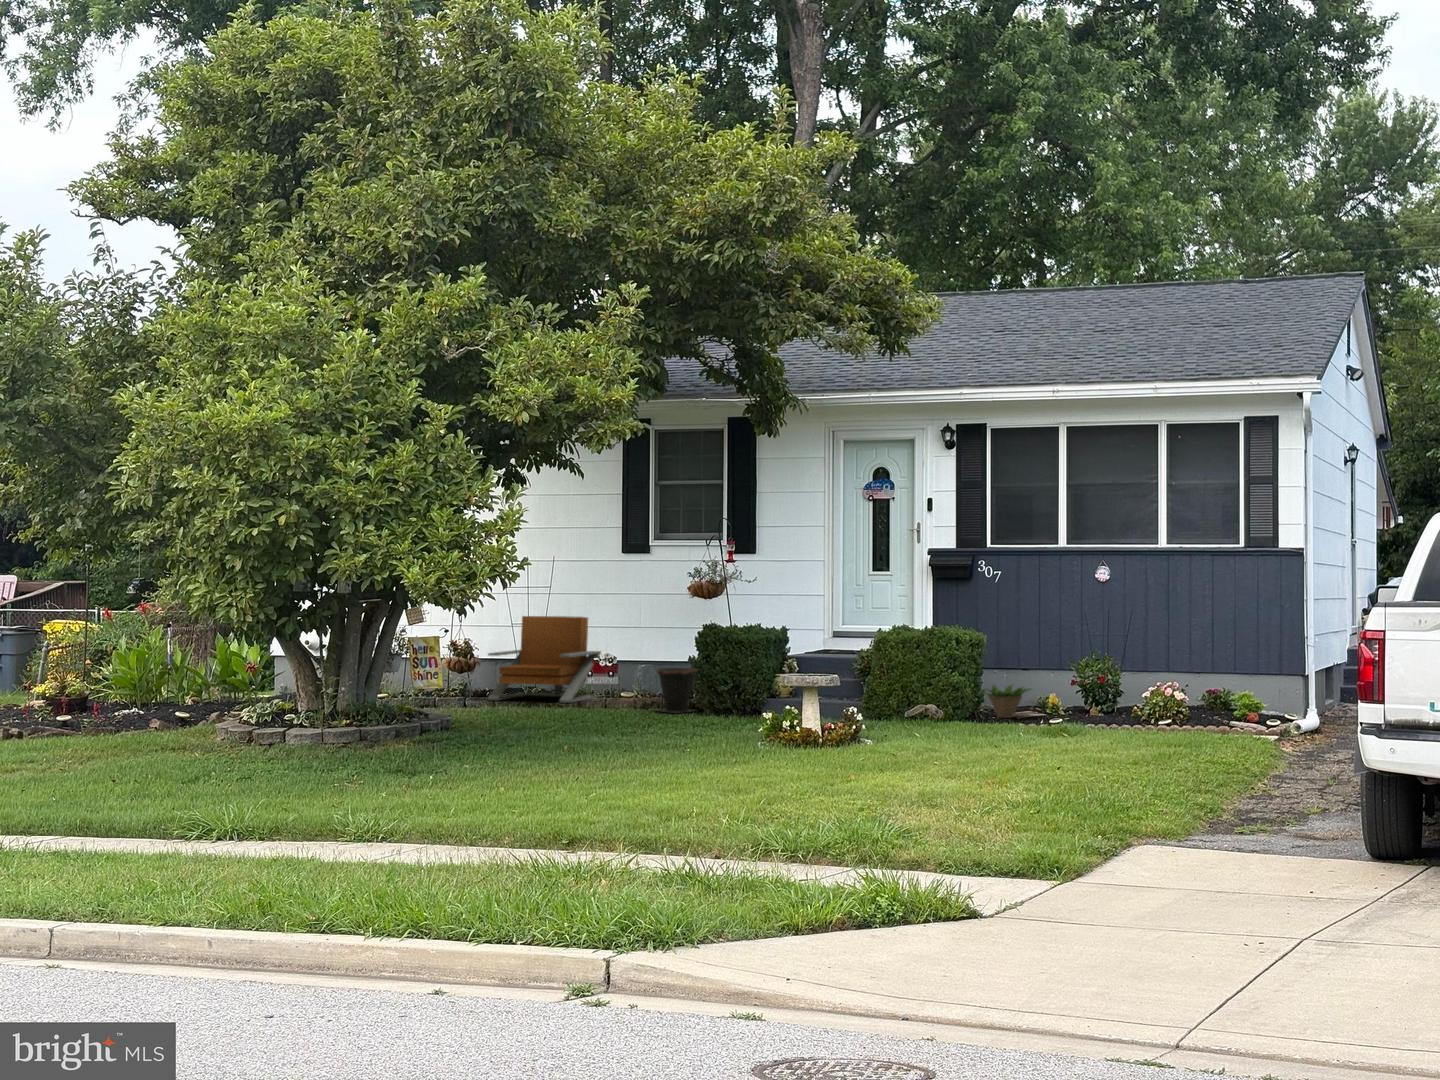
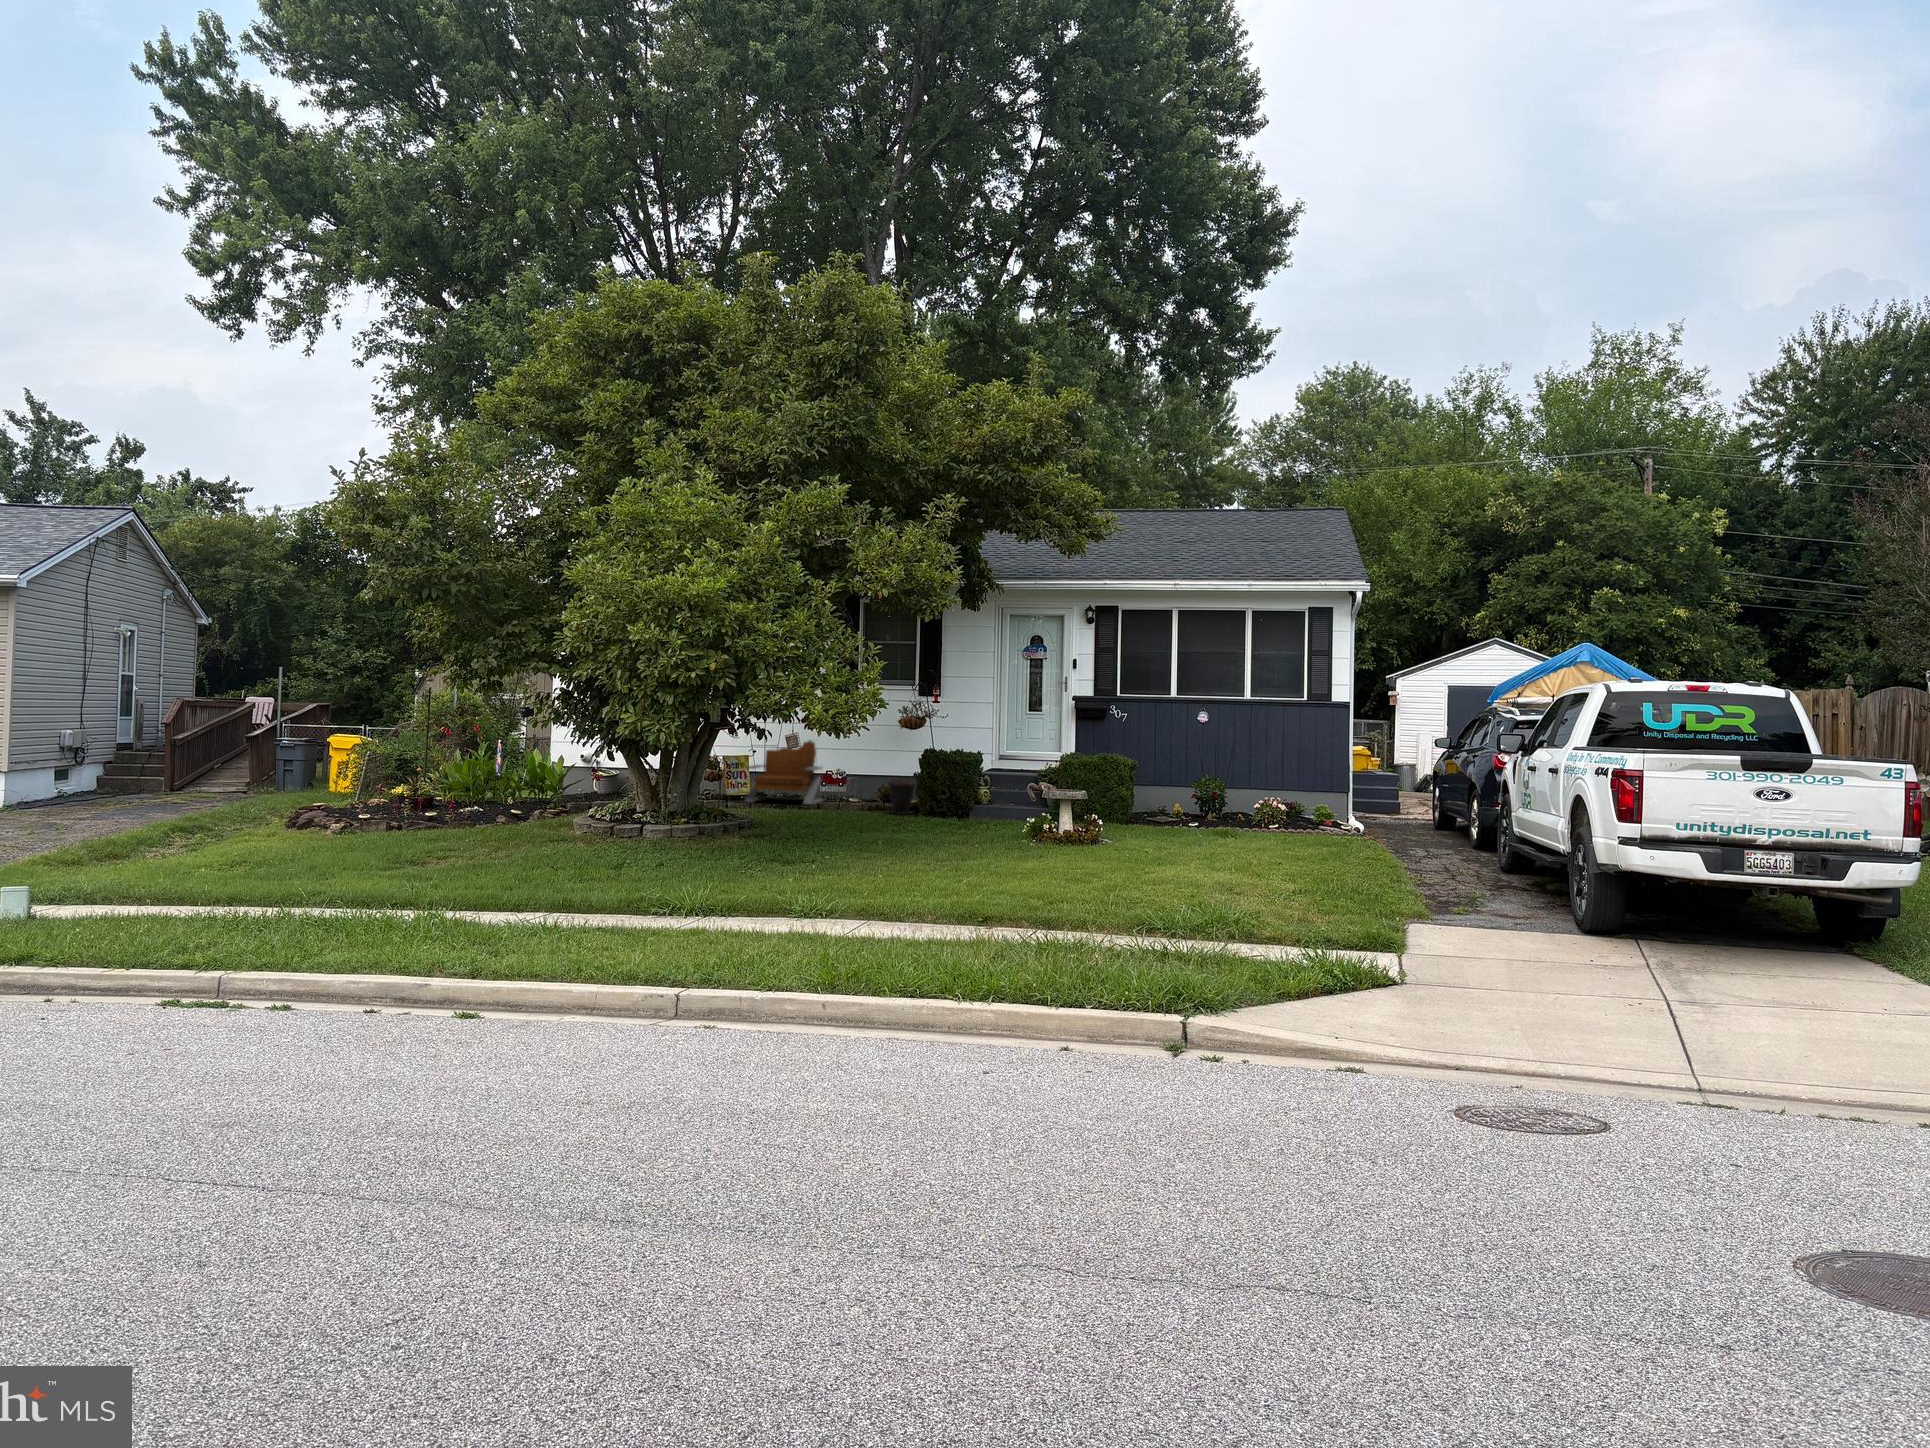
decorative plant: present [986,685,1031,718] -> none [1127,796,1166,820]

